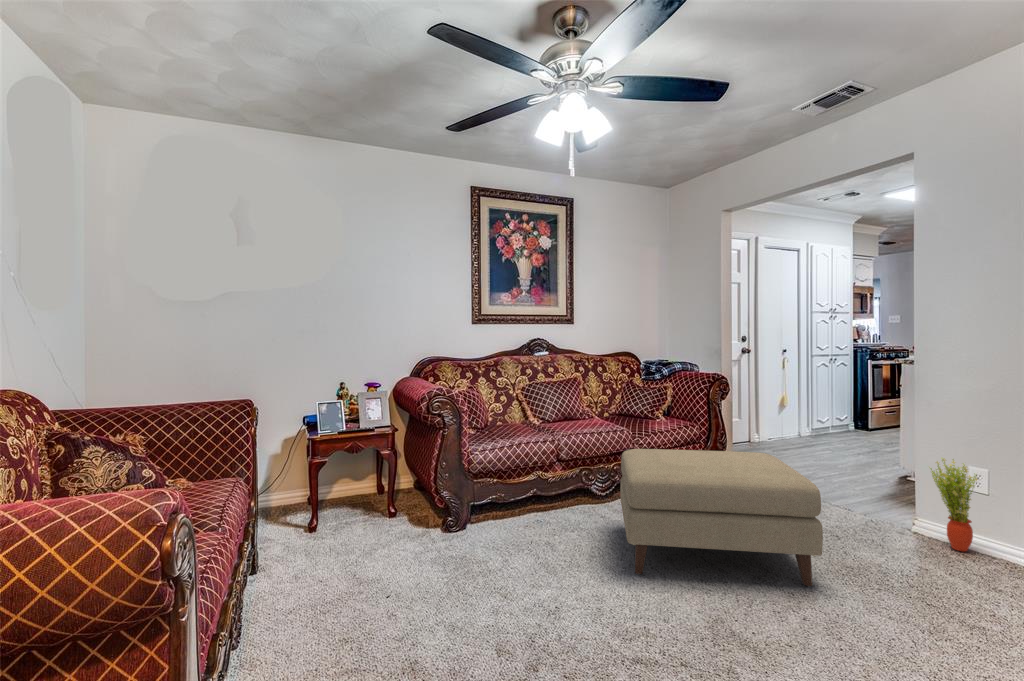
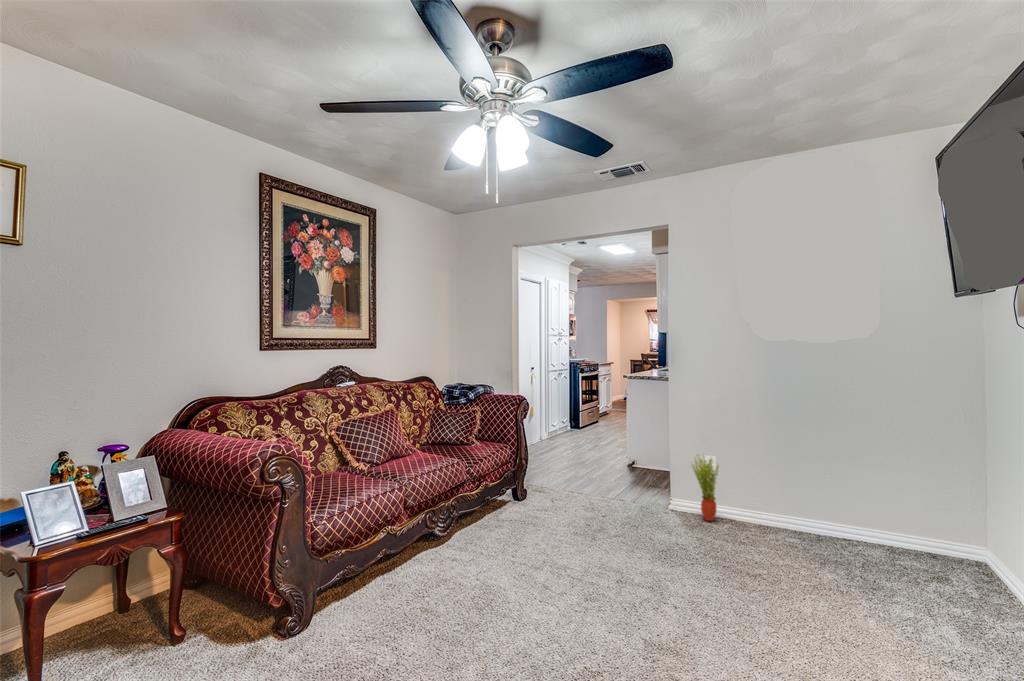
ottoman: present [620,449,823,587] -> none [483,470,674,621]

